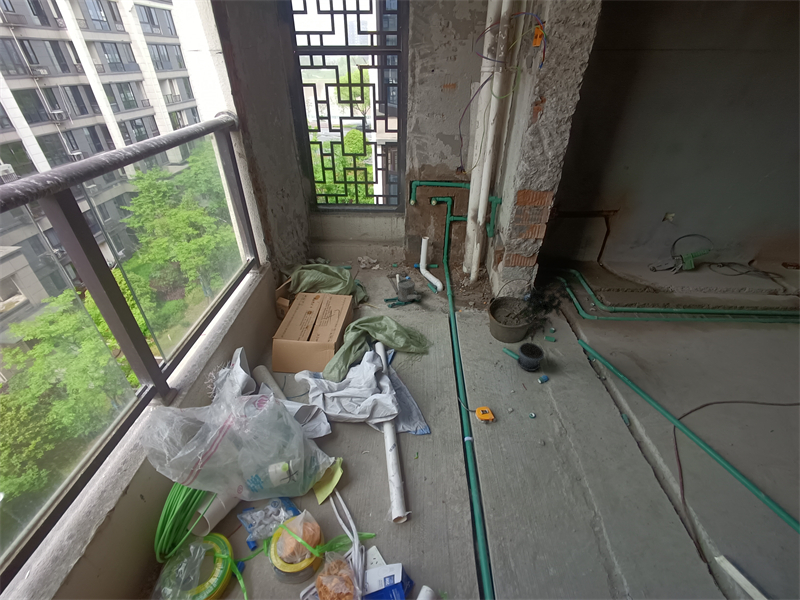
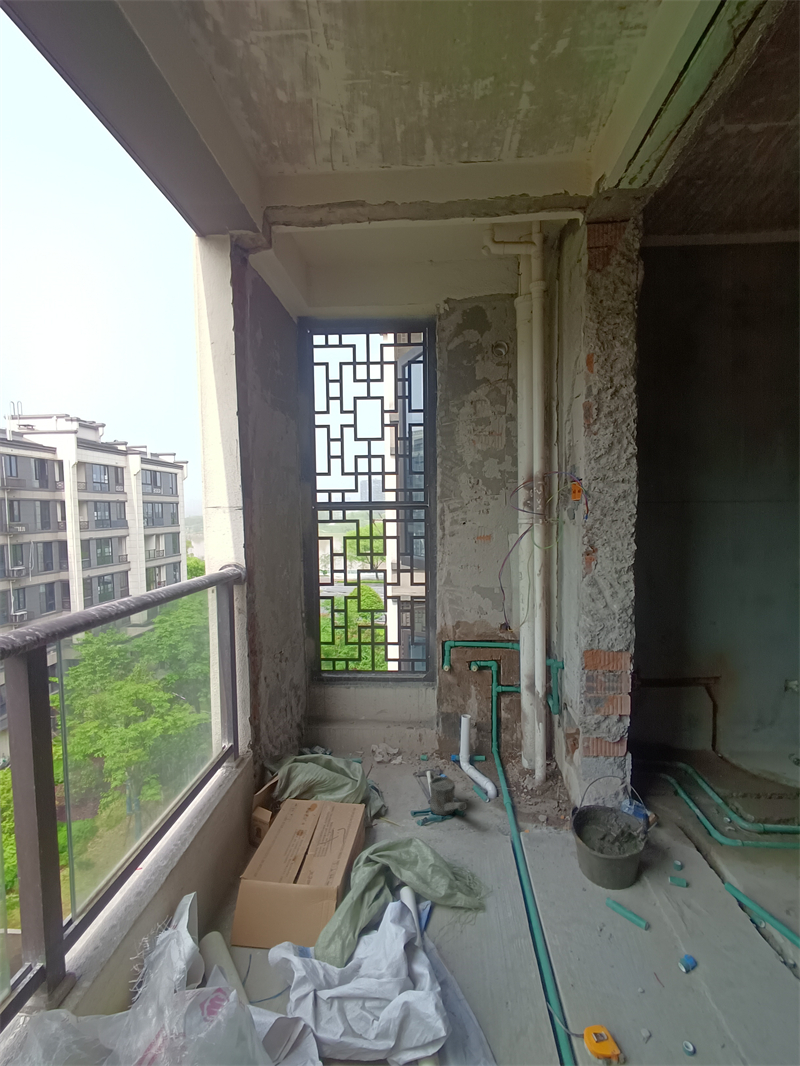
potted plant: present [517,281,573,371] -> none [615,775,700,948]

